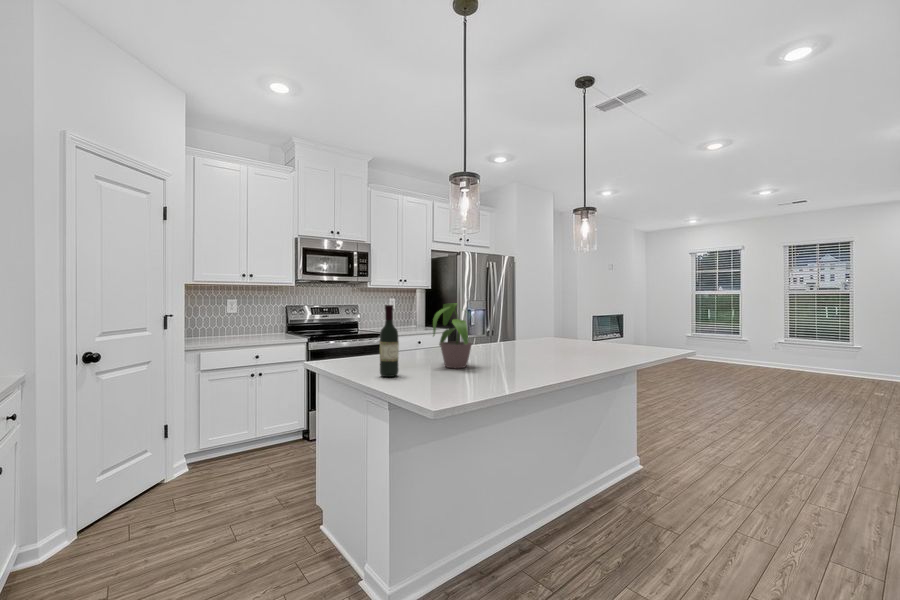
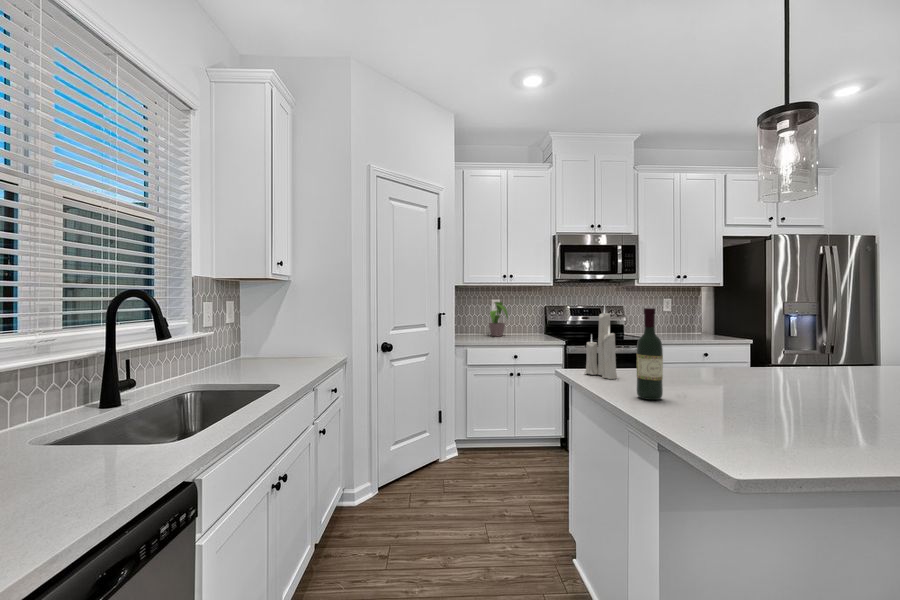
candle: none [334,300,362,365] -> present [585,309,617,379]
potted plant: present [433,303,472,368] -> present [489,302,508,336]

